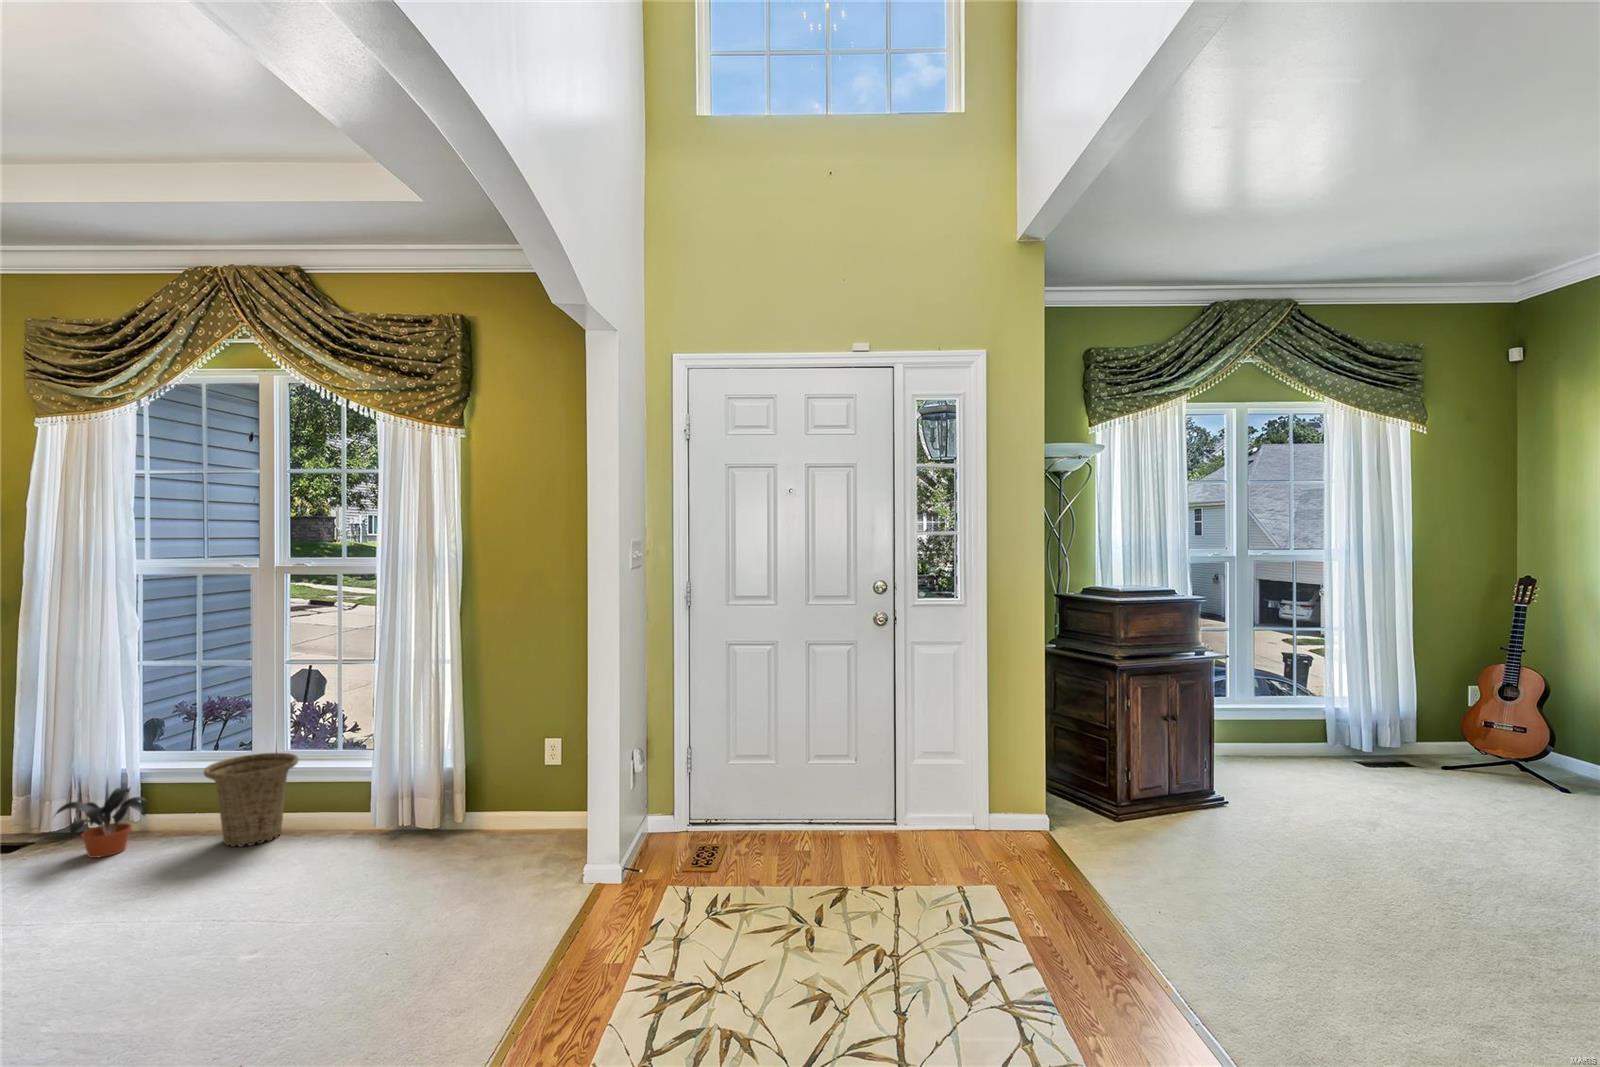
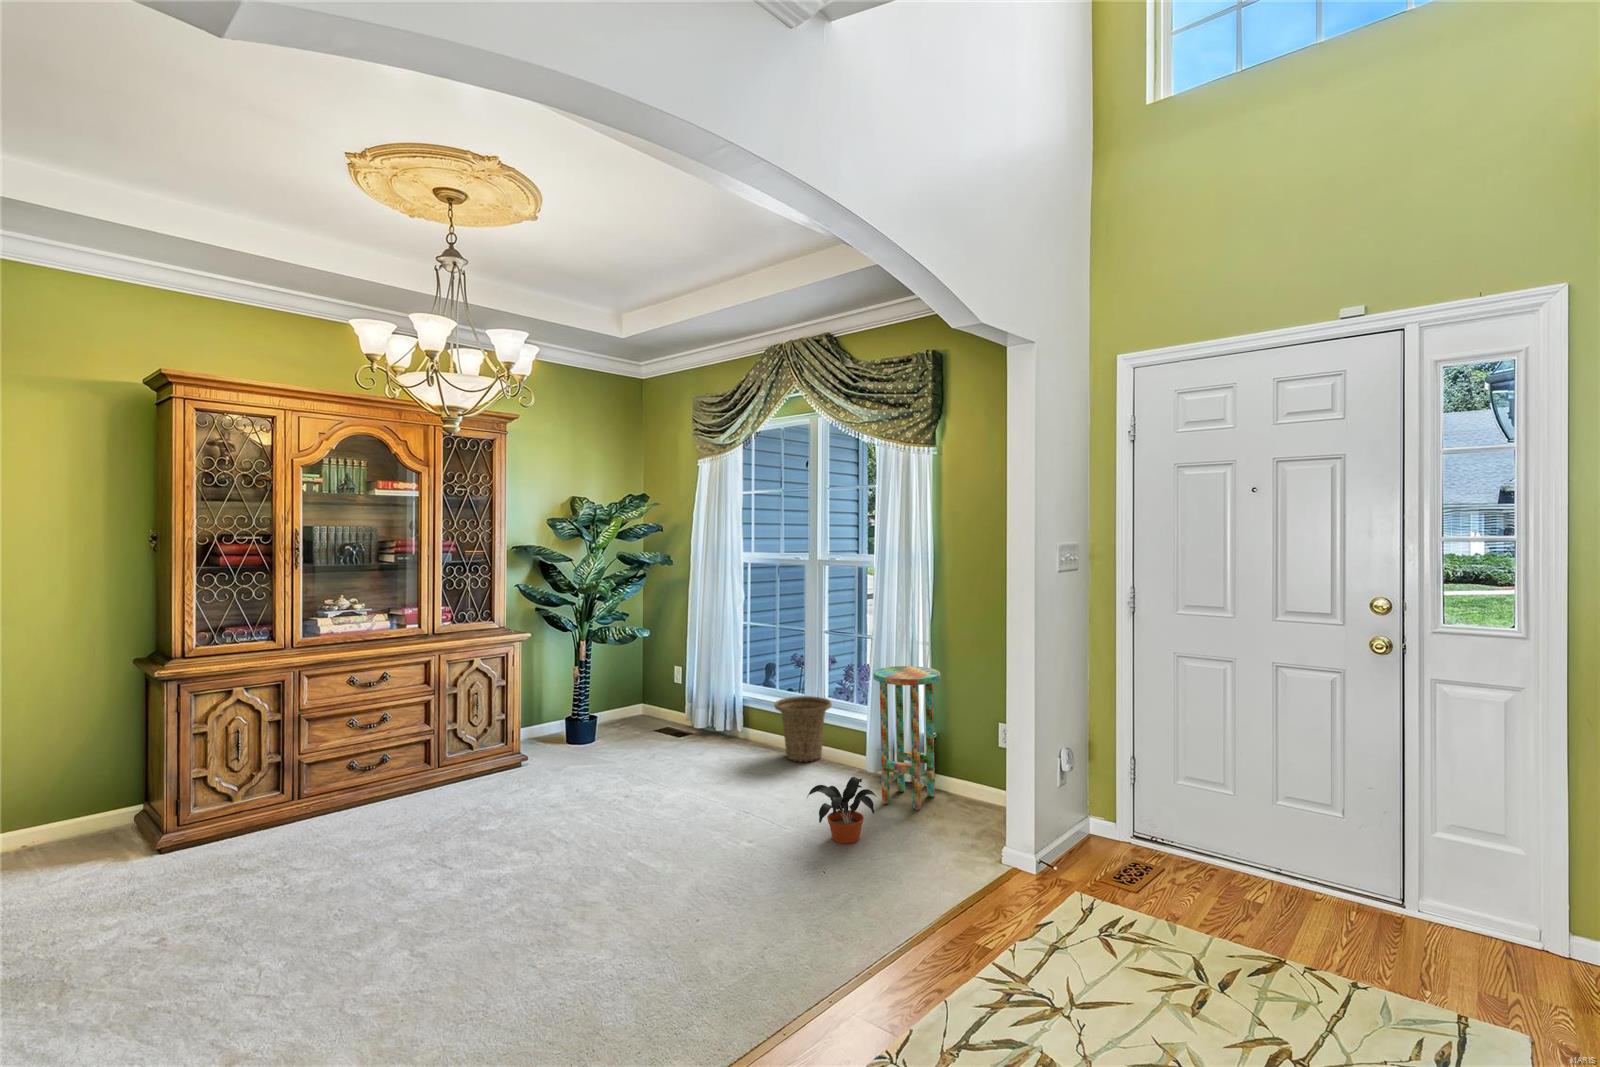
side table: none [392,690,480,863] -> present [873,666,940,810]
potted plant: present [56,788,146,858] -> present [808,777,876,844]

